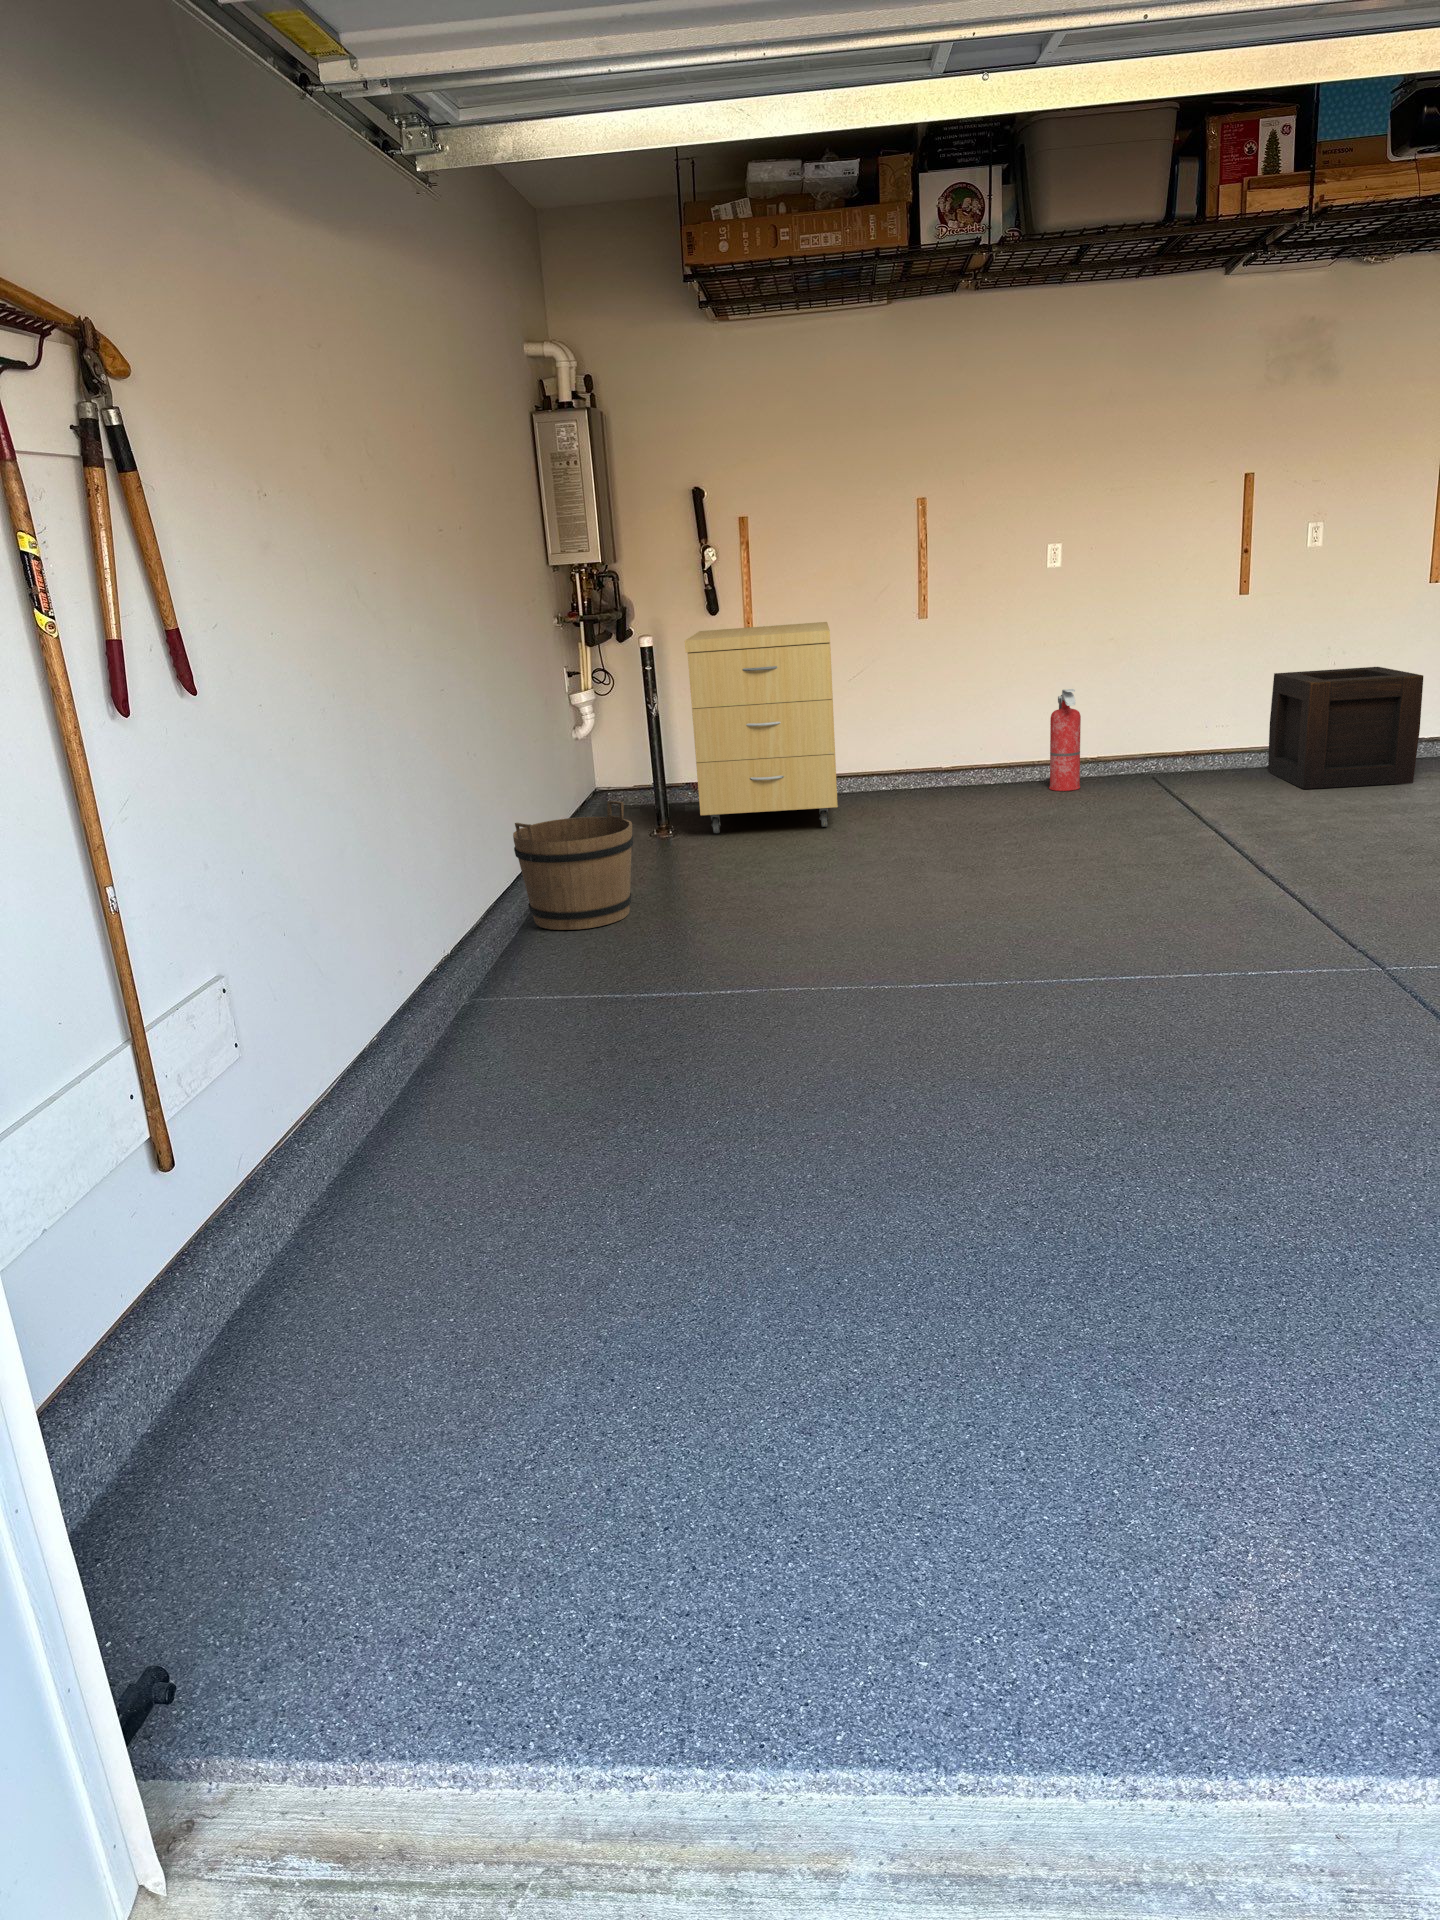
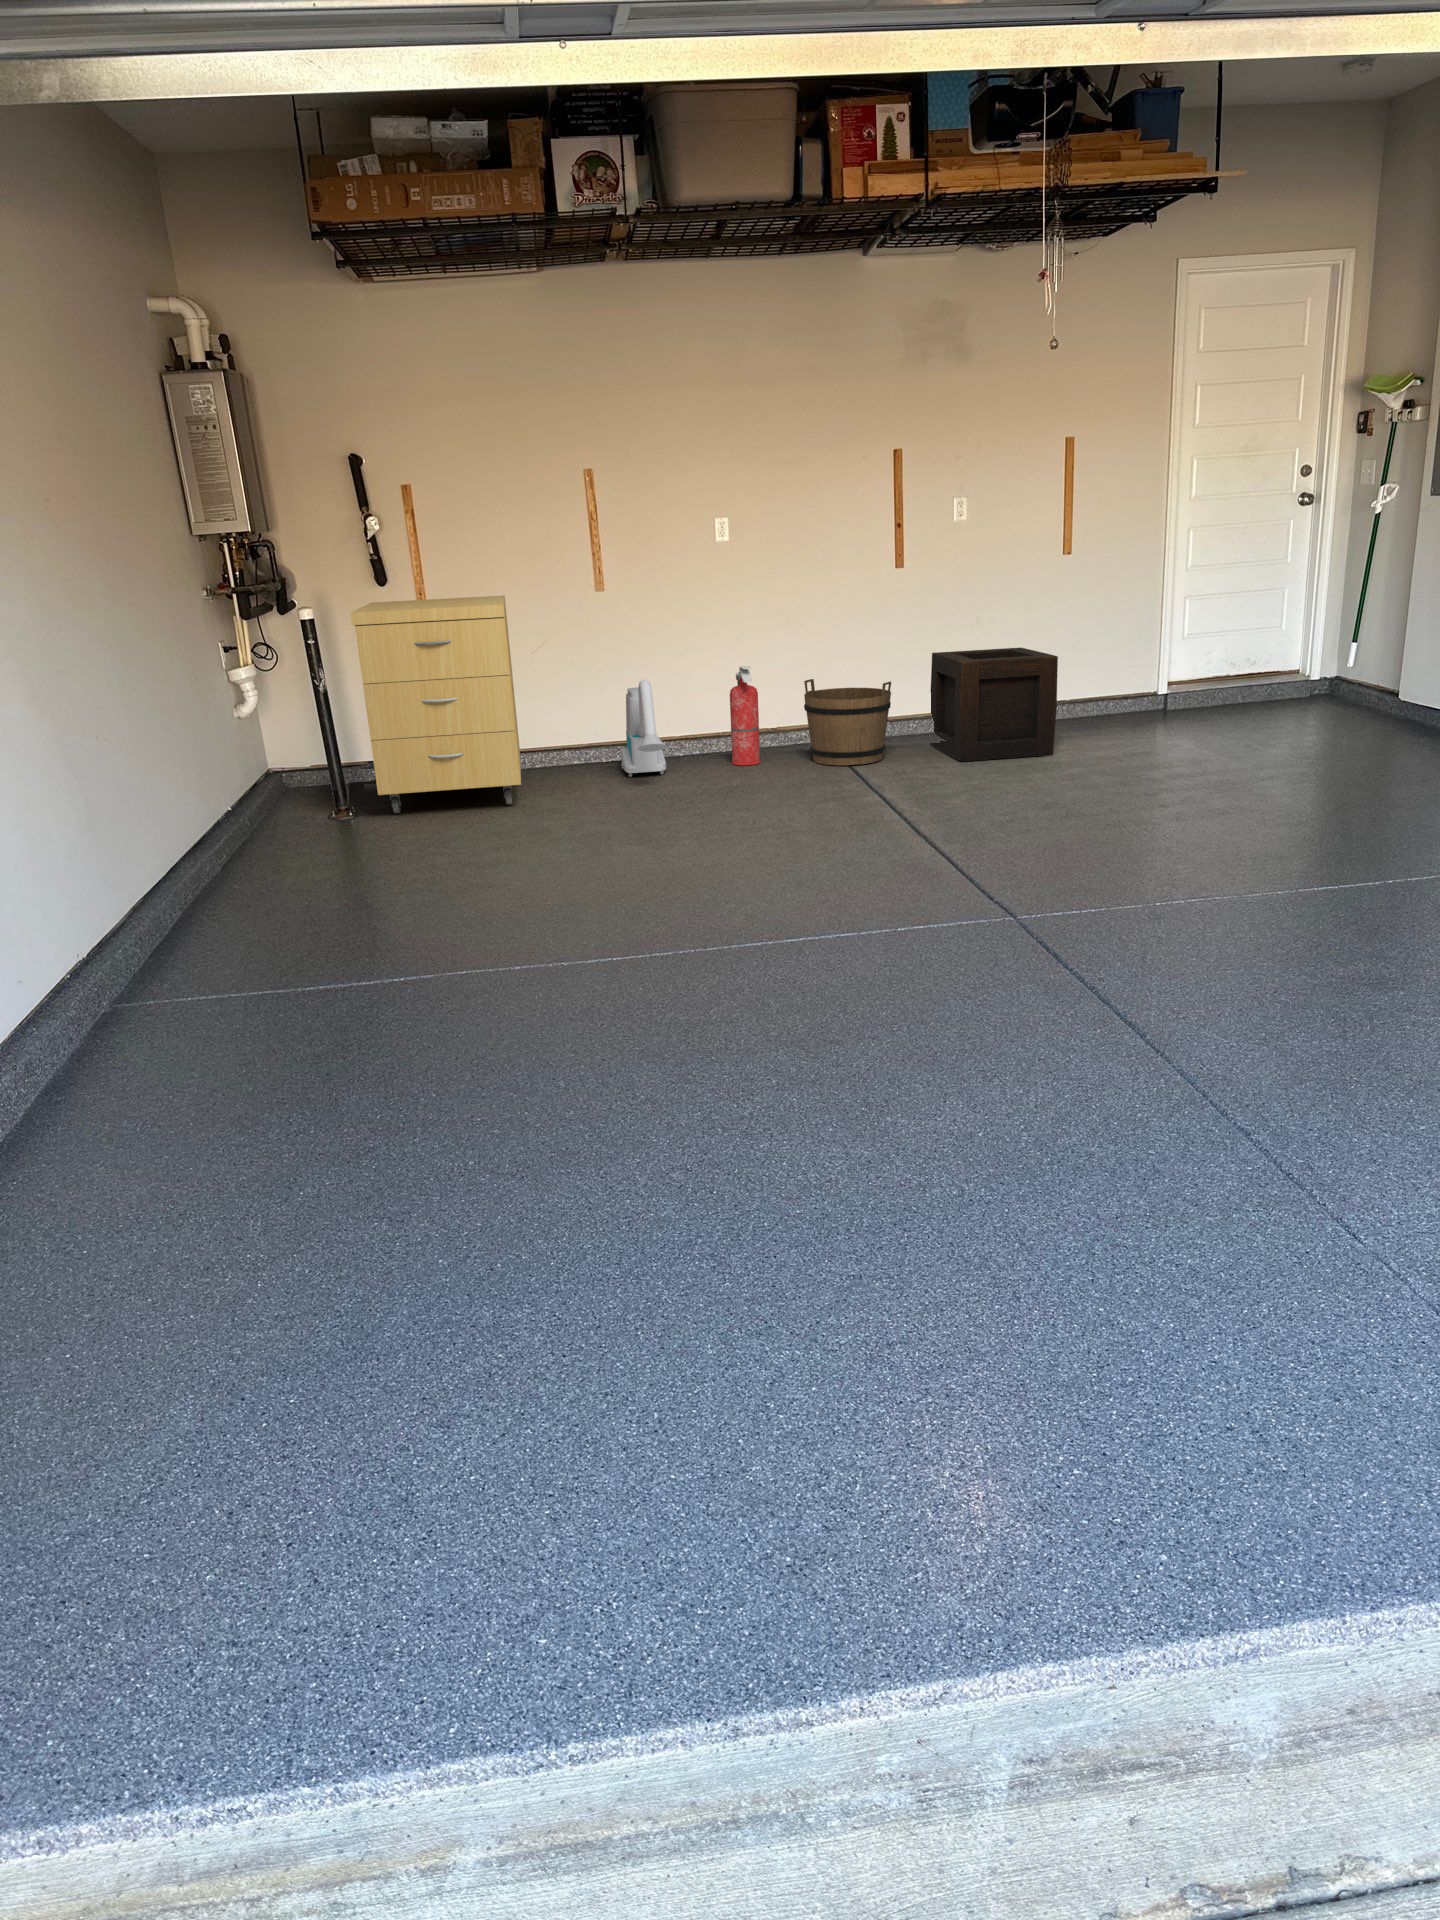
vacuum cleaner: none [934,703,984,801] -> present [620,679,666,777]
bucket: present [513,801,633,930] -> present [804,679,891,765]

